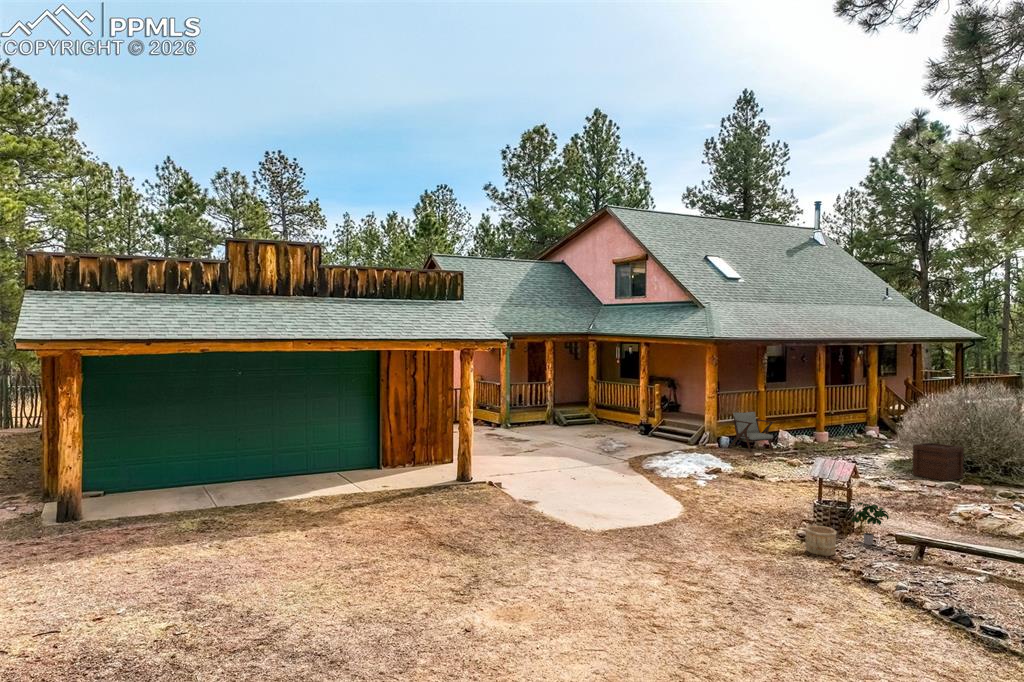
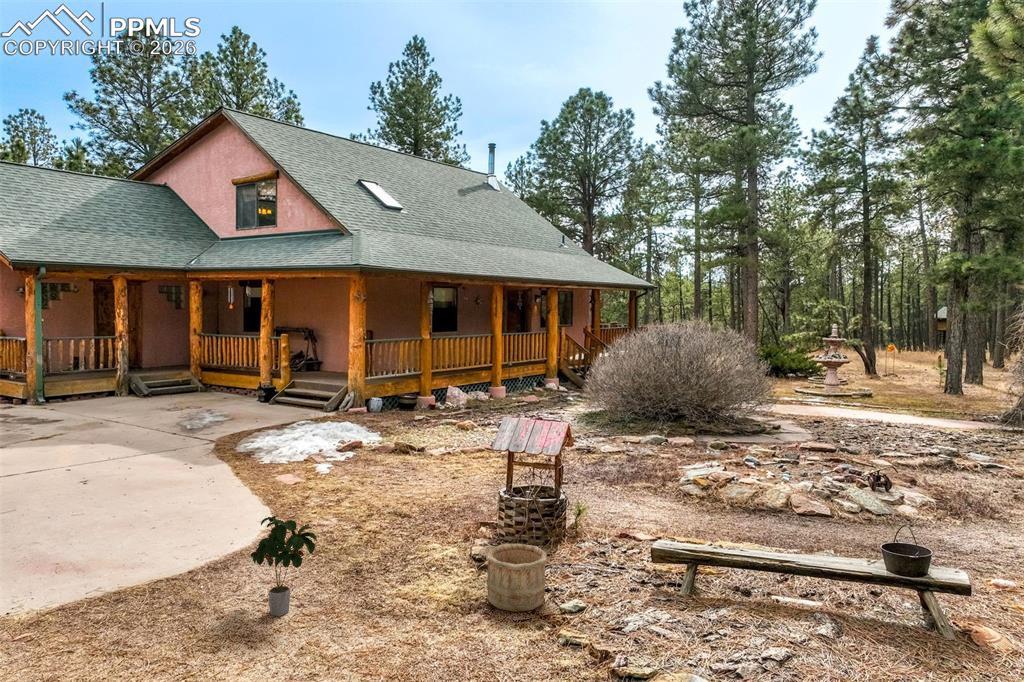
lounge chair: present [729,412,774,452] -> none [384,362,443,417]
wooden crate: present [913,443,964,481] -> none [608,388,662,435]
potted plant: present [850,502,889,545] -> present [251,516,317,616]

